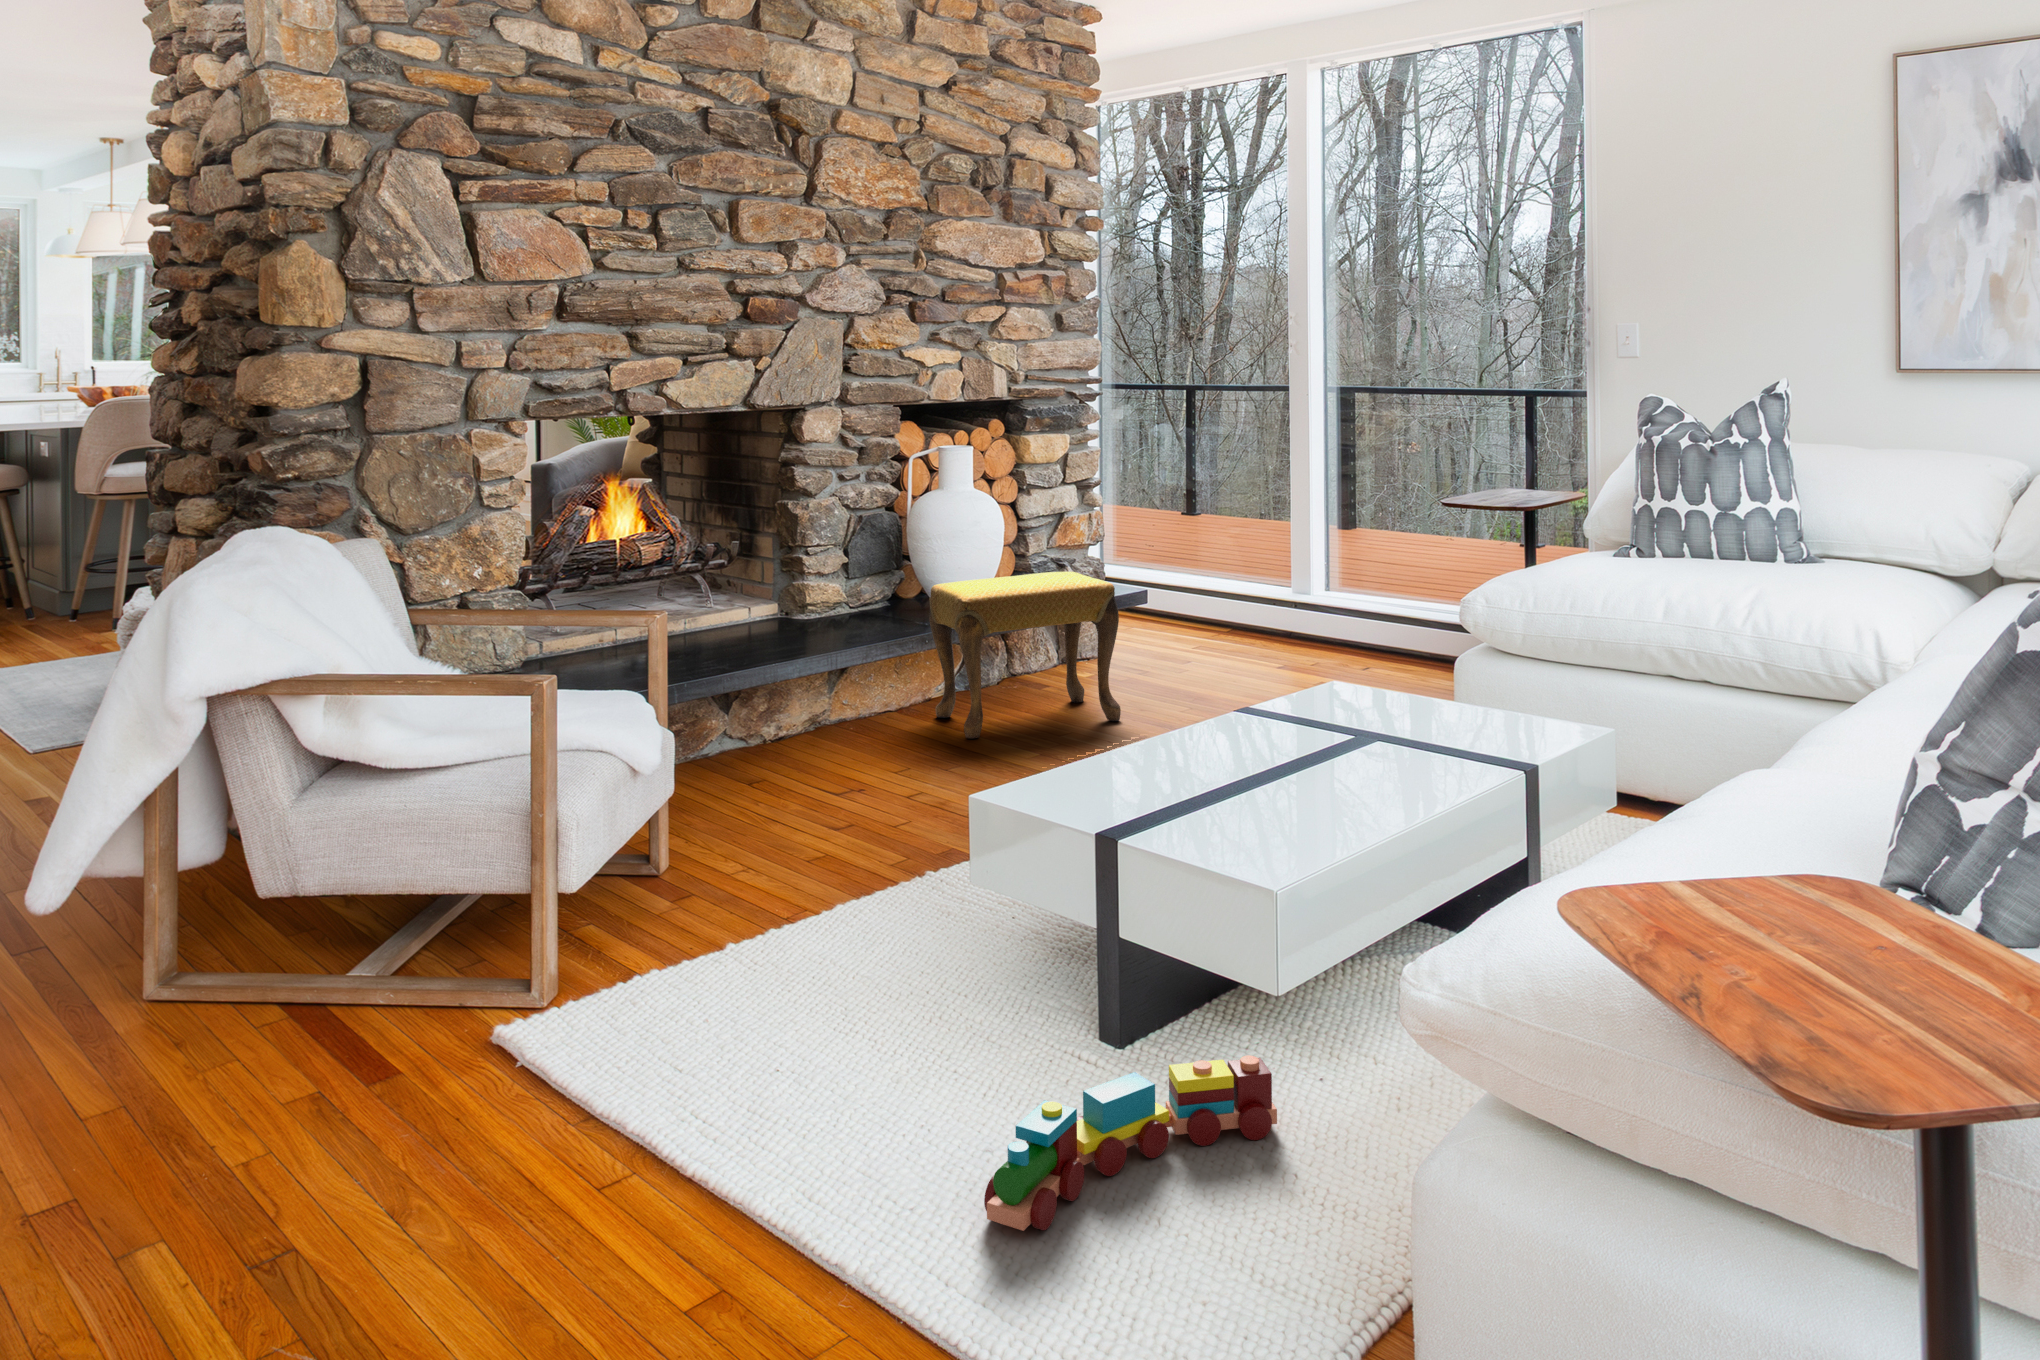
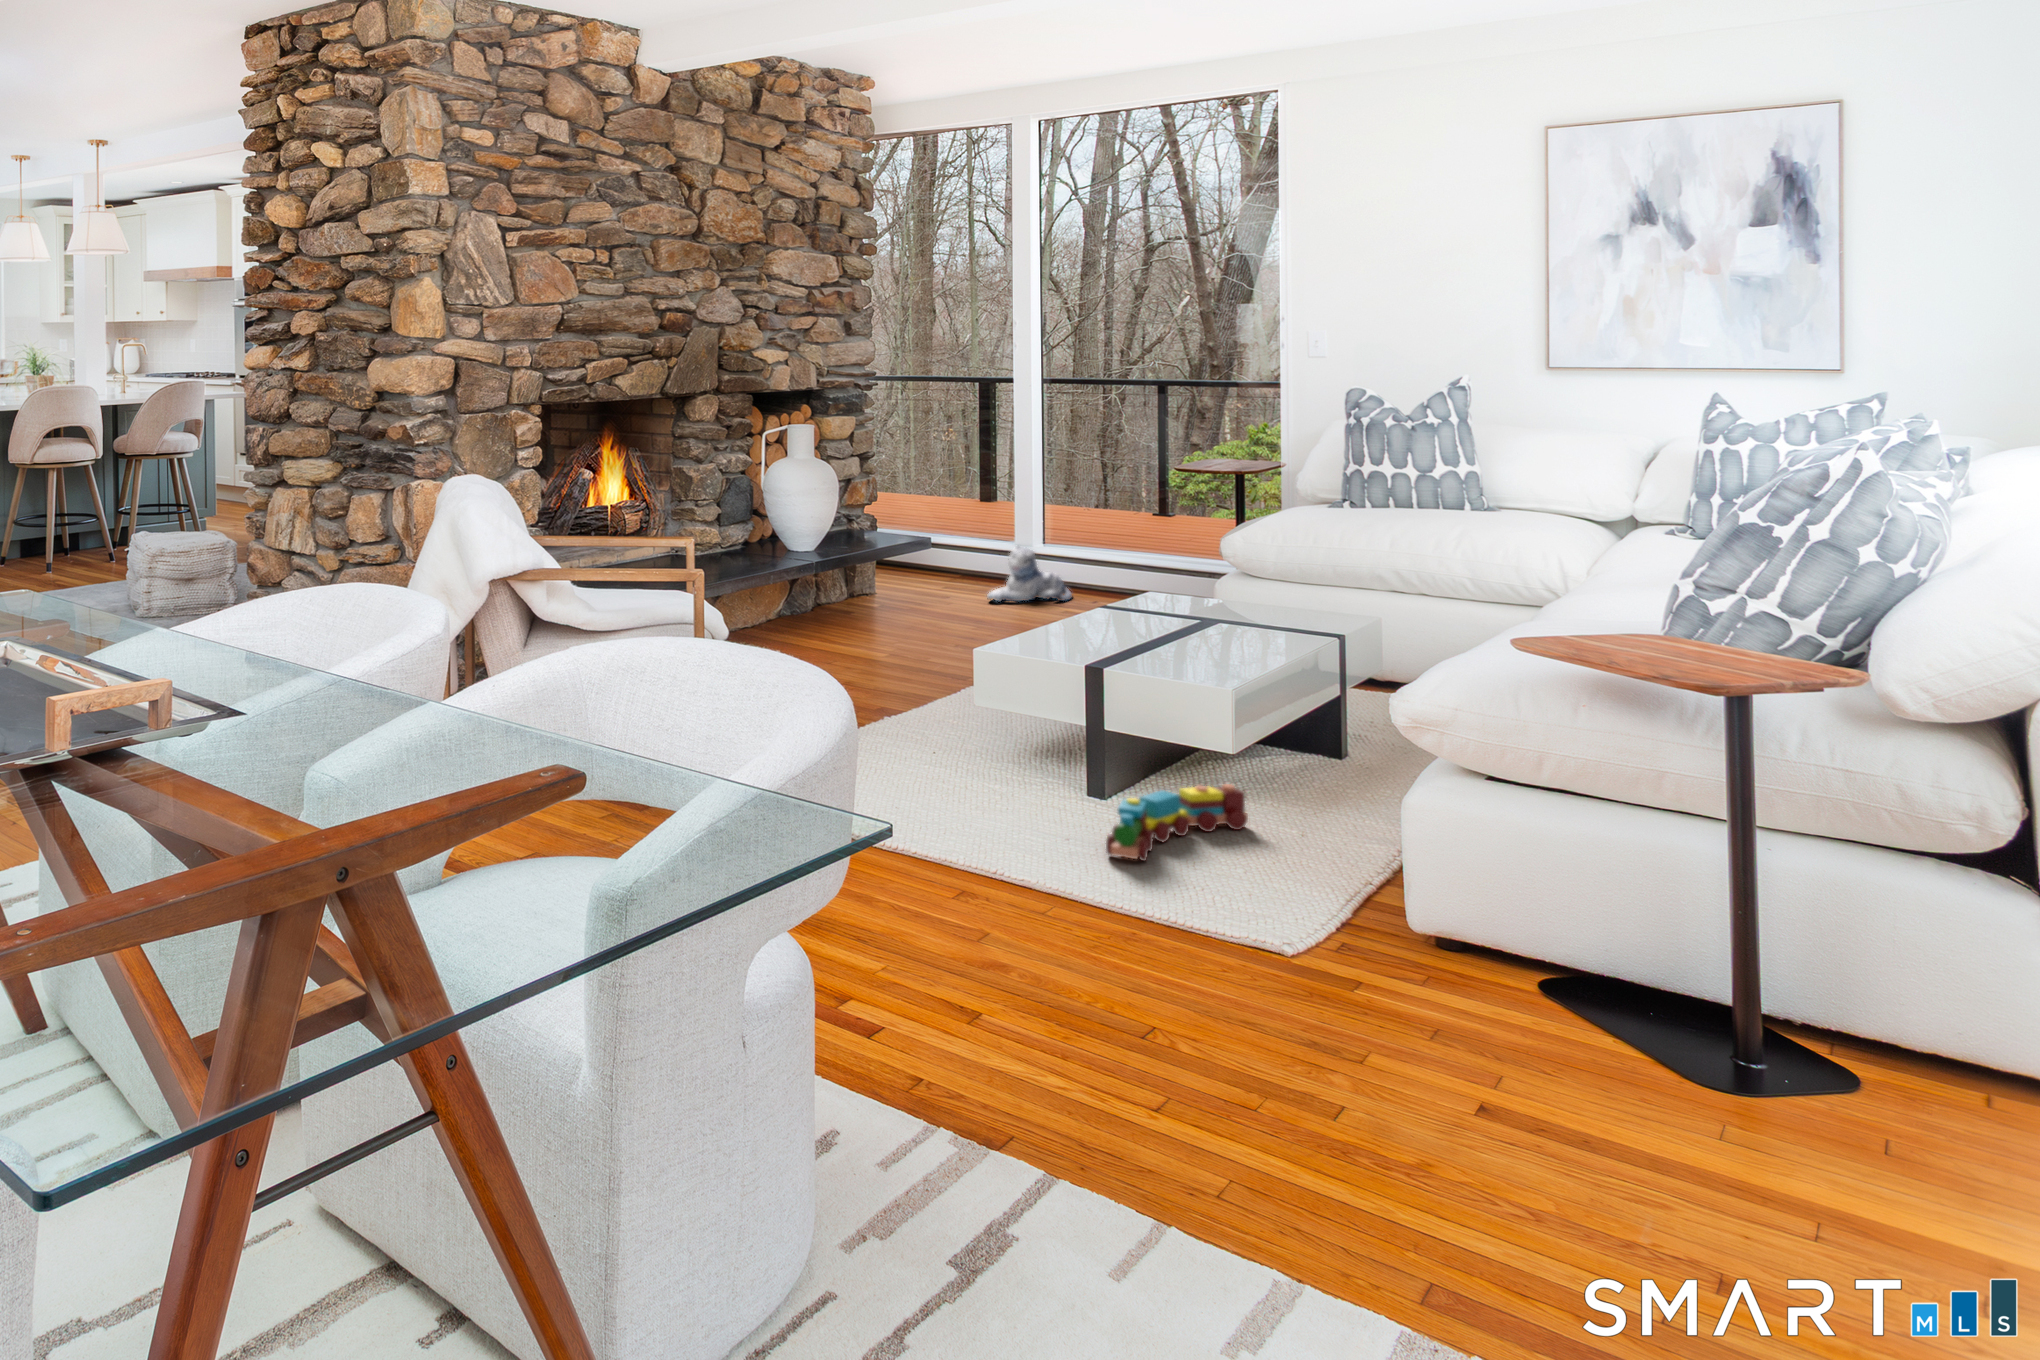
footstool: present [929,572,1121,739] -> none [804,519,952,638]
plush toy: none [1200,603,1316,678] -> present [987,546,1072,601]

